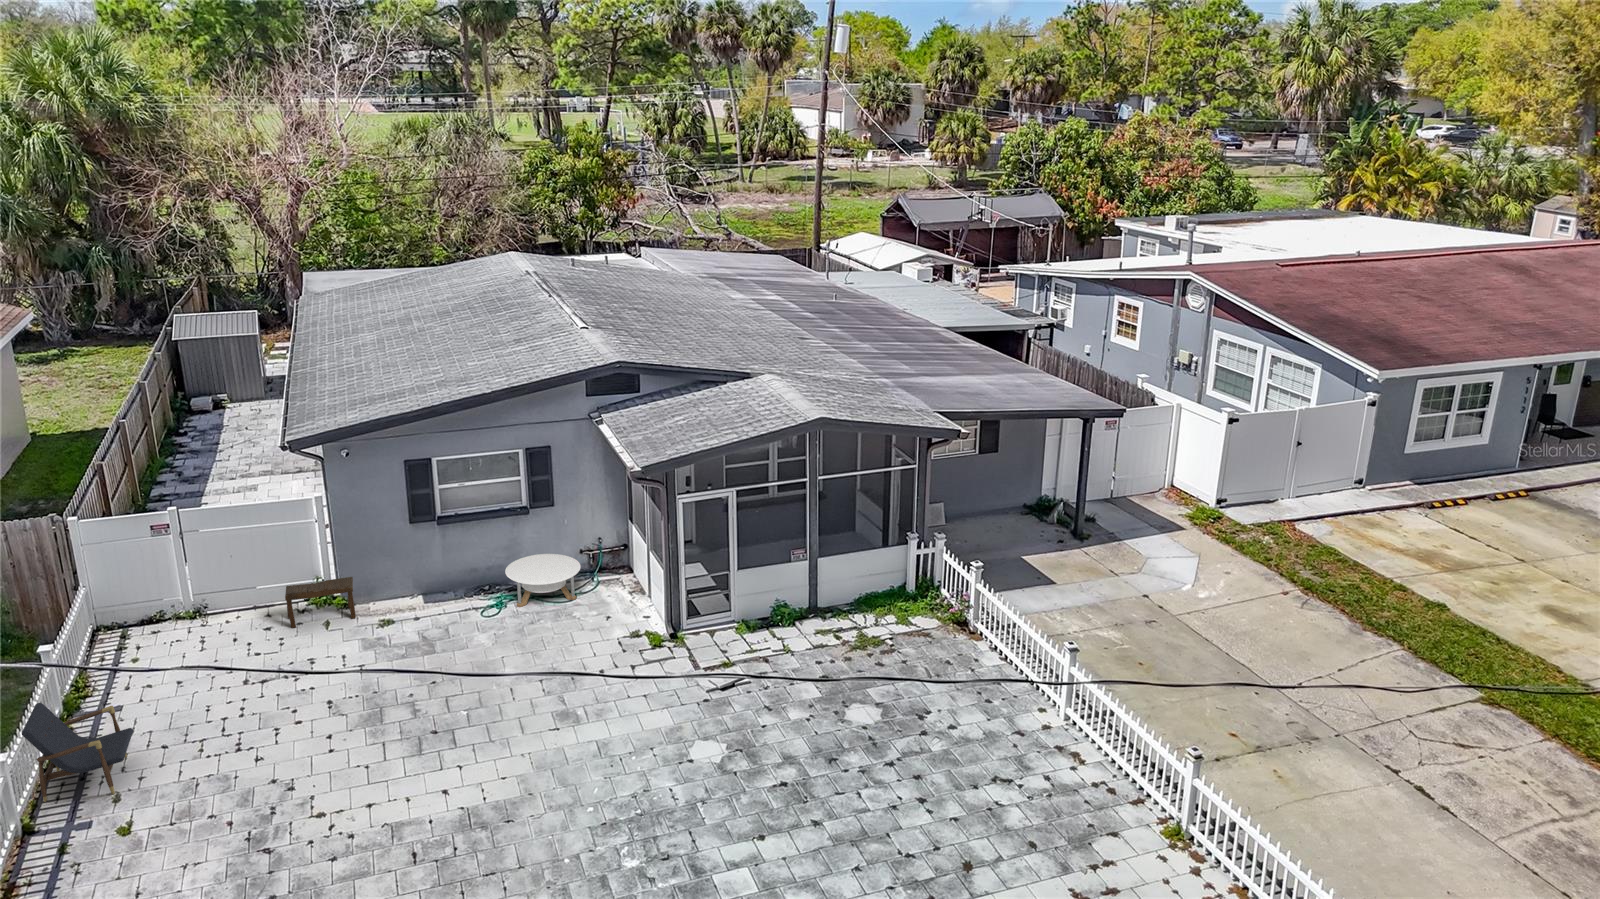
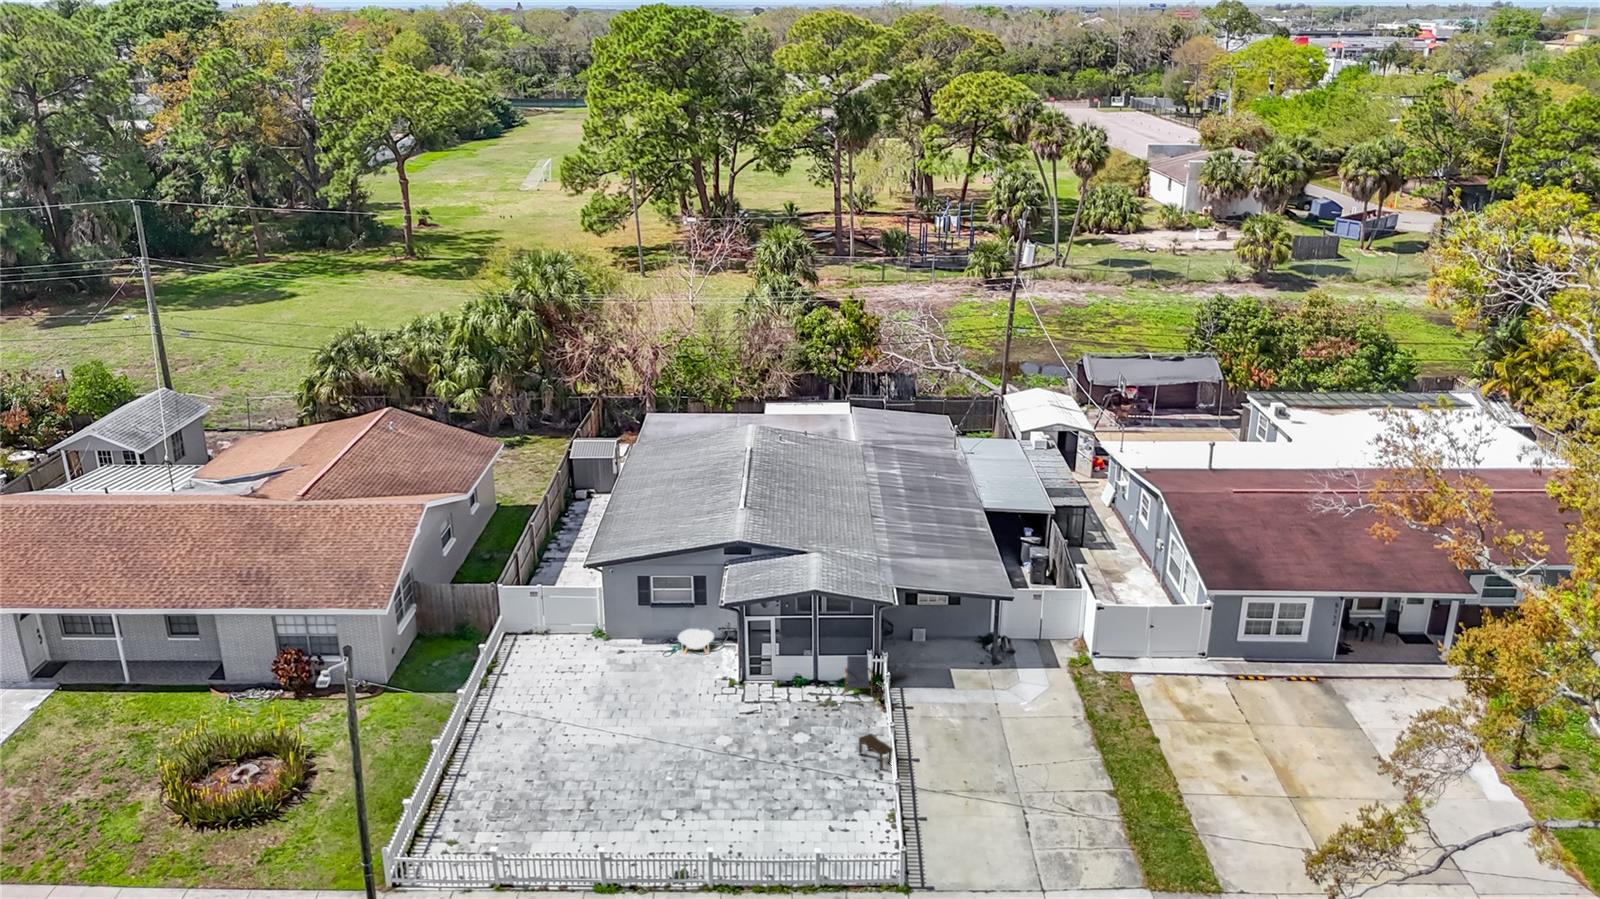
bench: present [285,577,356,628] -> present [859,734,893,769]
lounge chair: present [22,703,133,802] -> present [845,656,873,692]

